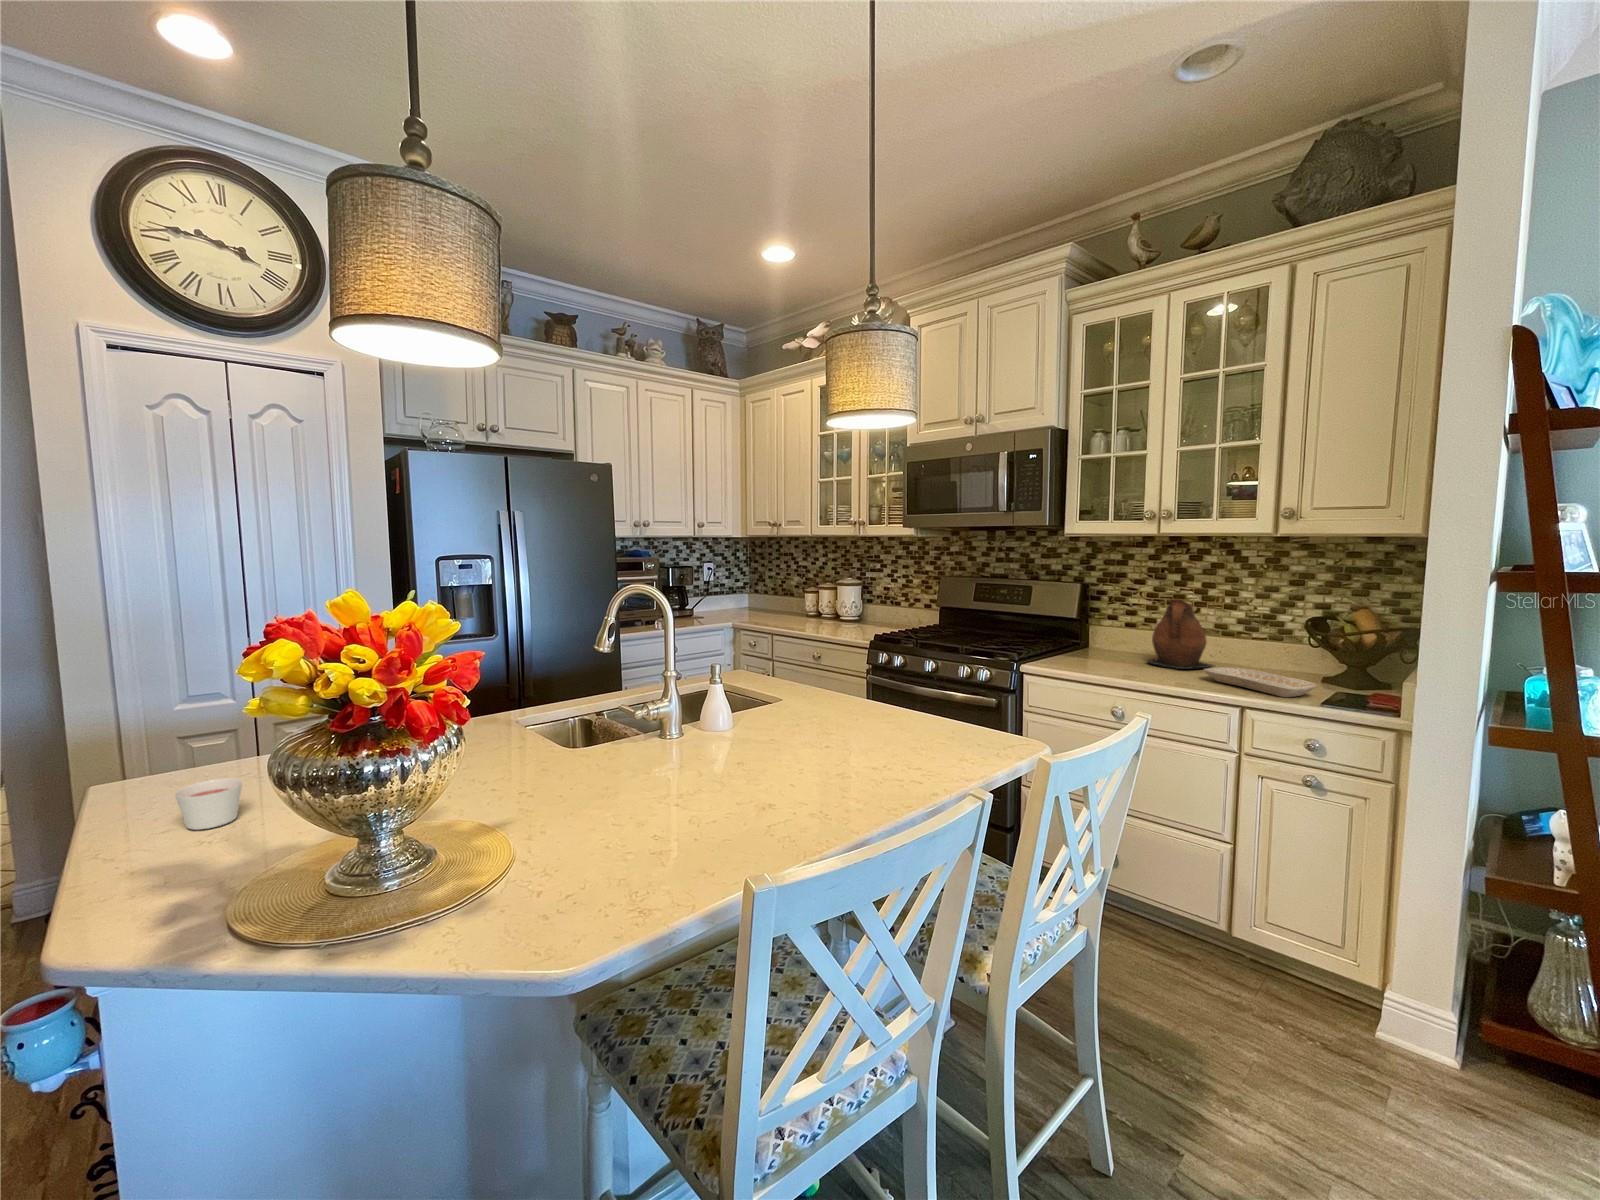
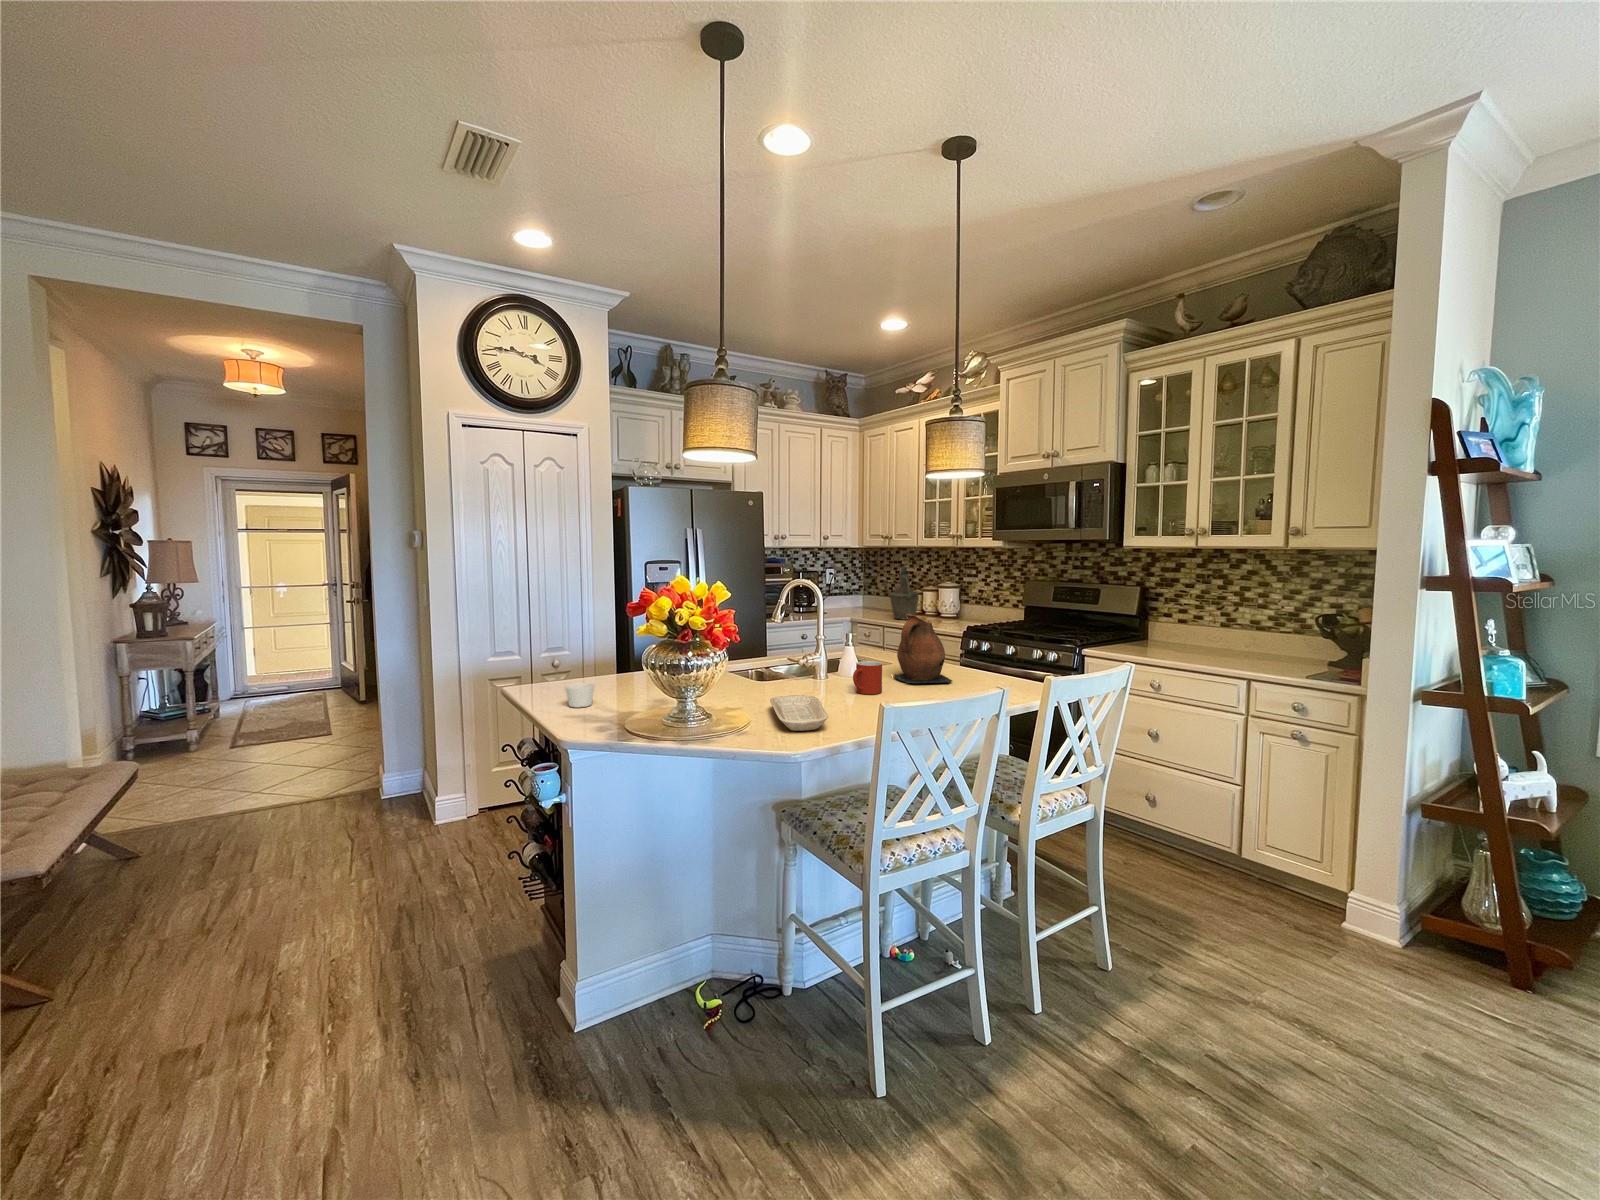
bottle: none [778,559,814,626] -> present [890,566,919,620]
ceramic pitcher: present [1148,599,1215,669] -> present [895,614,952,683]
tray: present [1204,667,1317,697] -> present [770,695,828,731]
mug: none [715,710,761,765] -> present [853,661,882,694]

